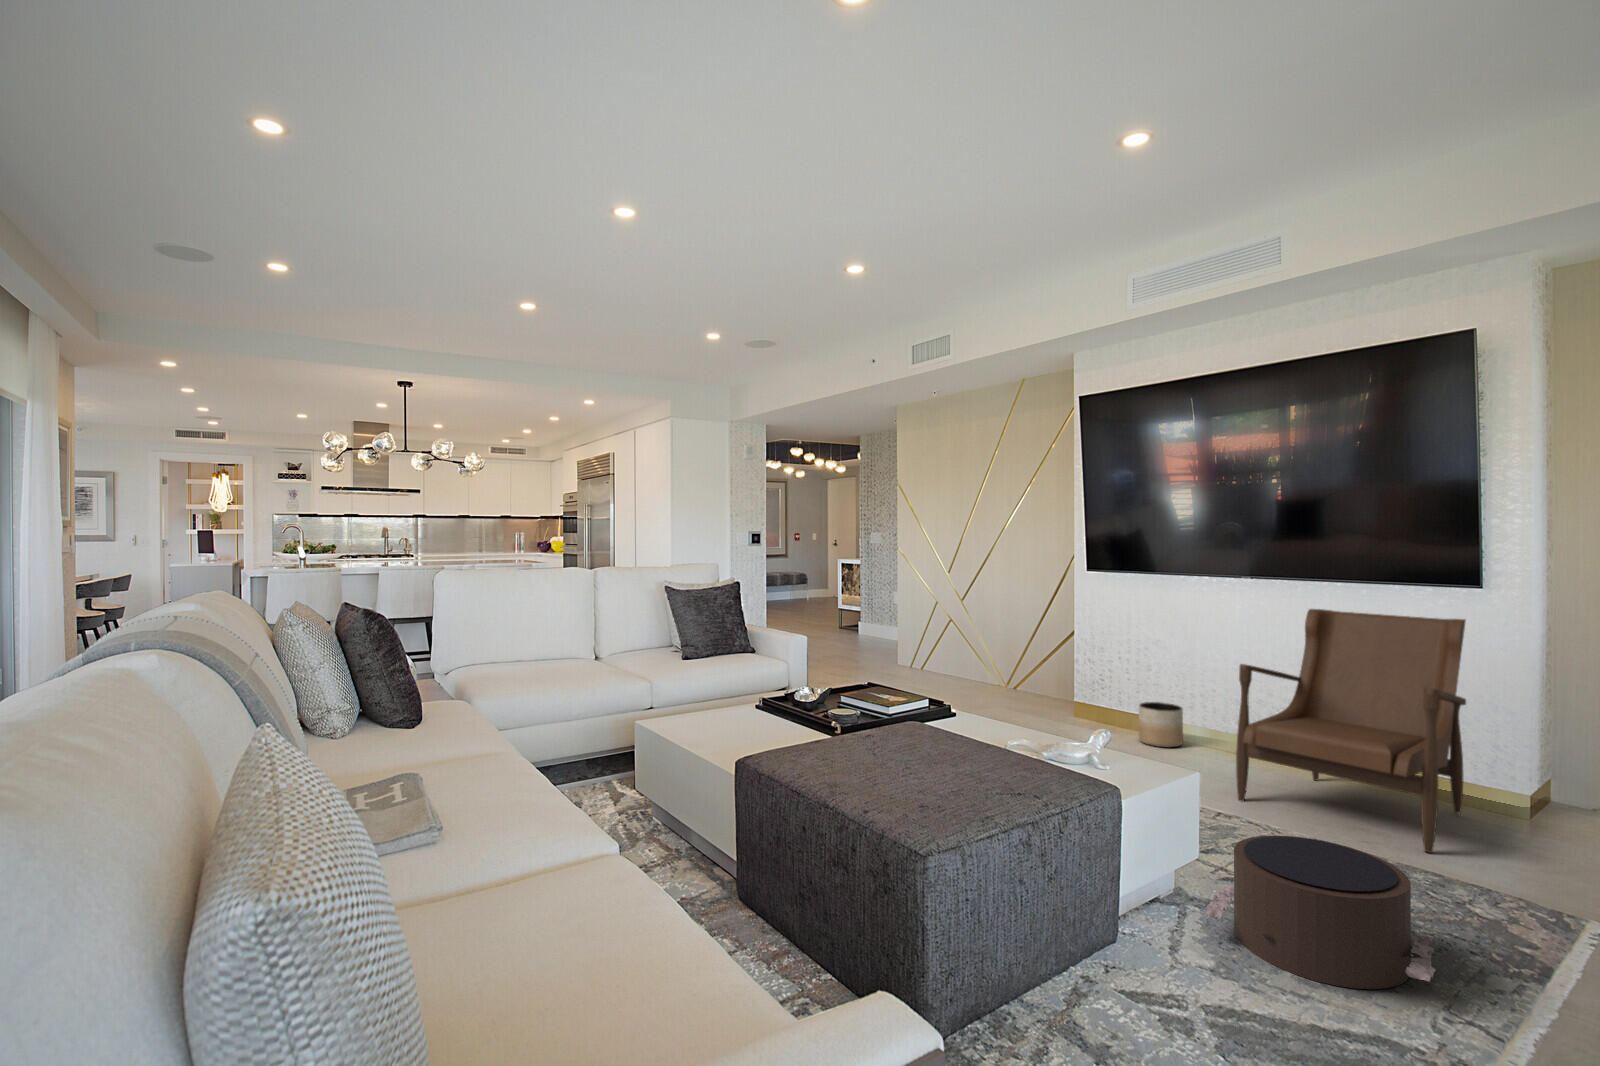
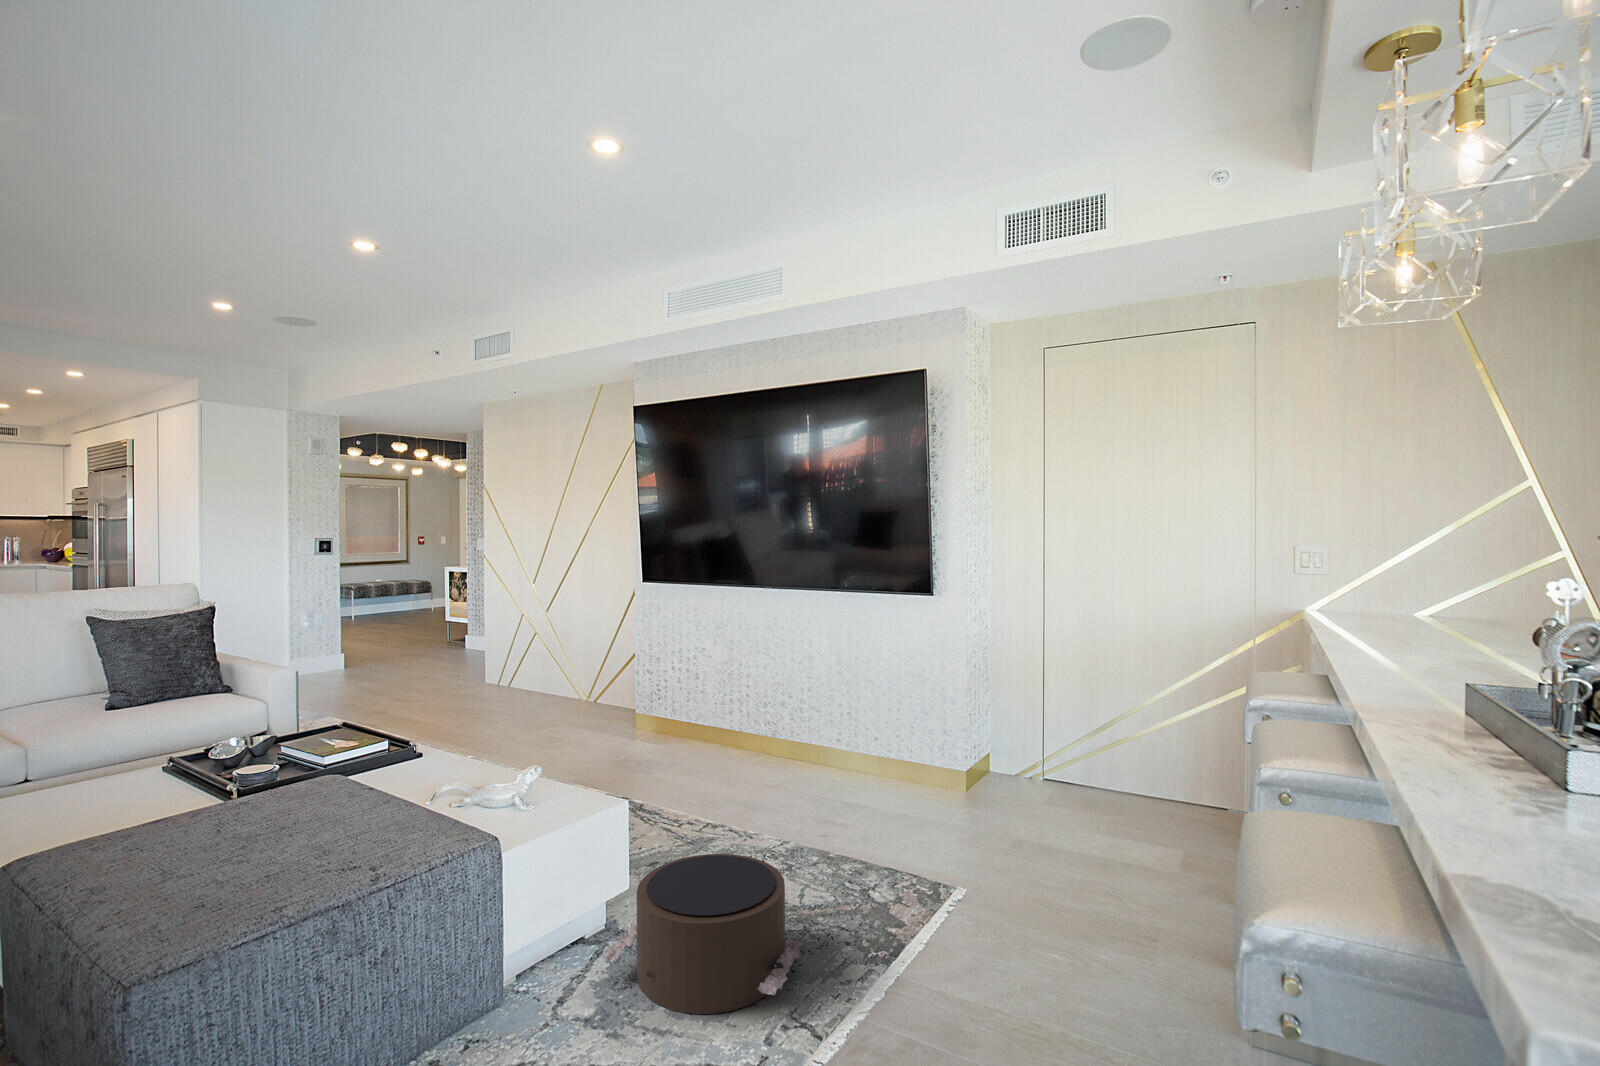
armchair: present [1236,609,1466,853] -> none [733,615,917,837]
planter: present [1139,702,1183,748] -> none [679,709,719,753]

